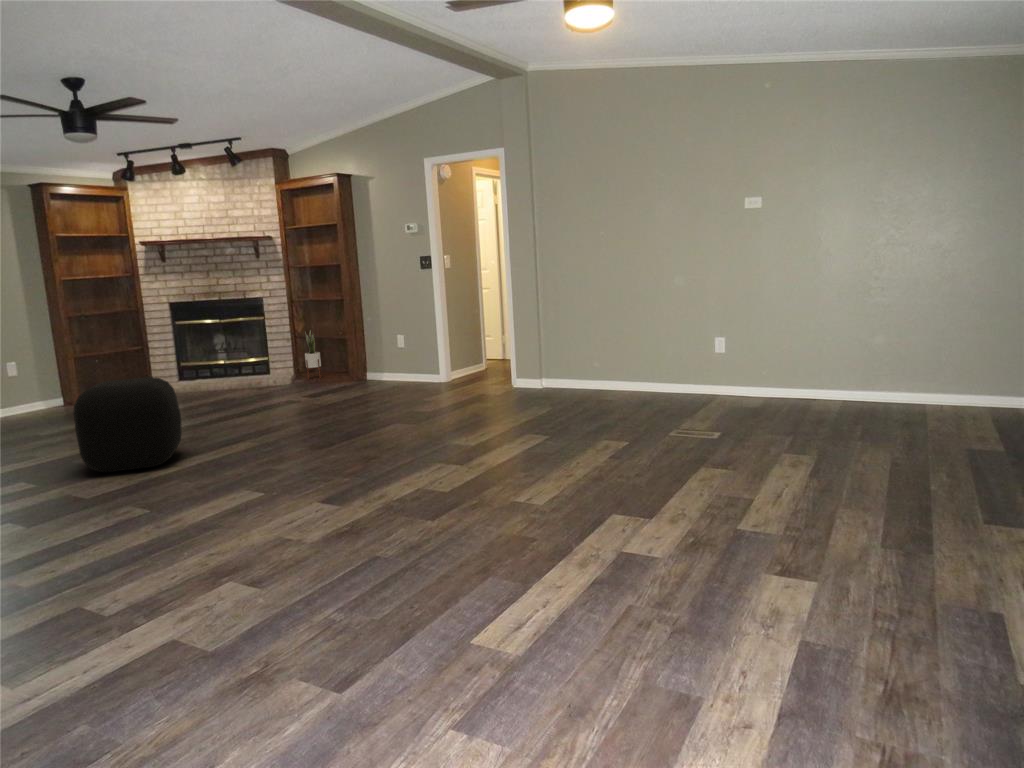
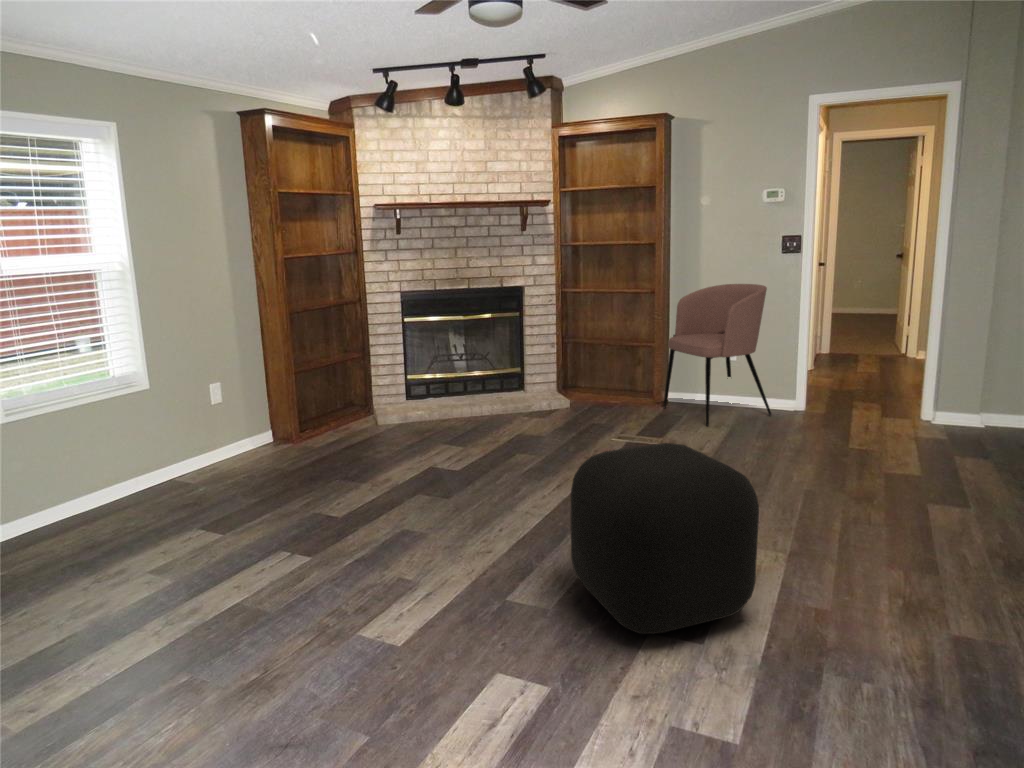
armchair: none [343,292,413,393] -> present [664,284,771,426]
potted plant: present [305,331,322,380] -> none [576,330,597,398]

